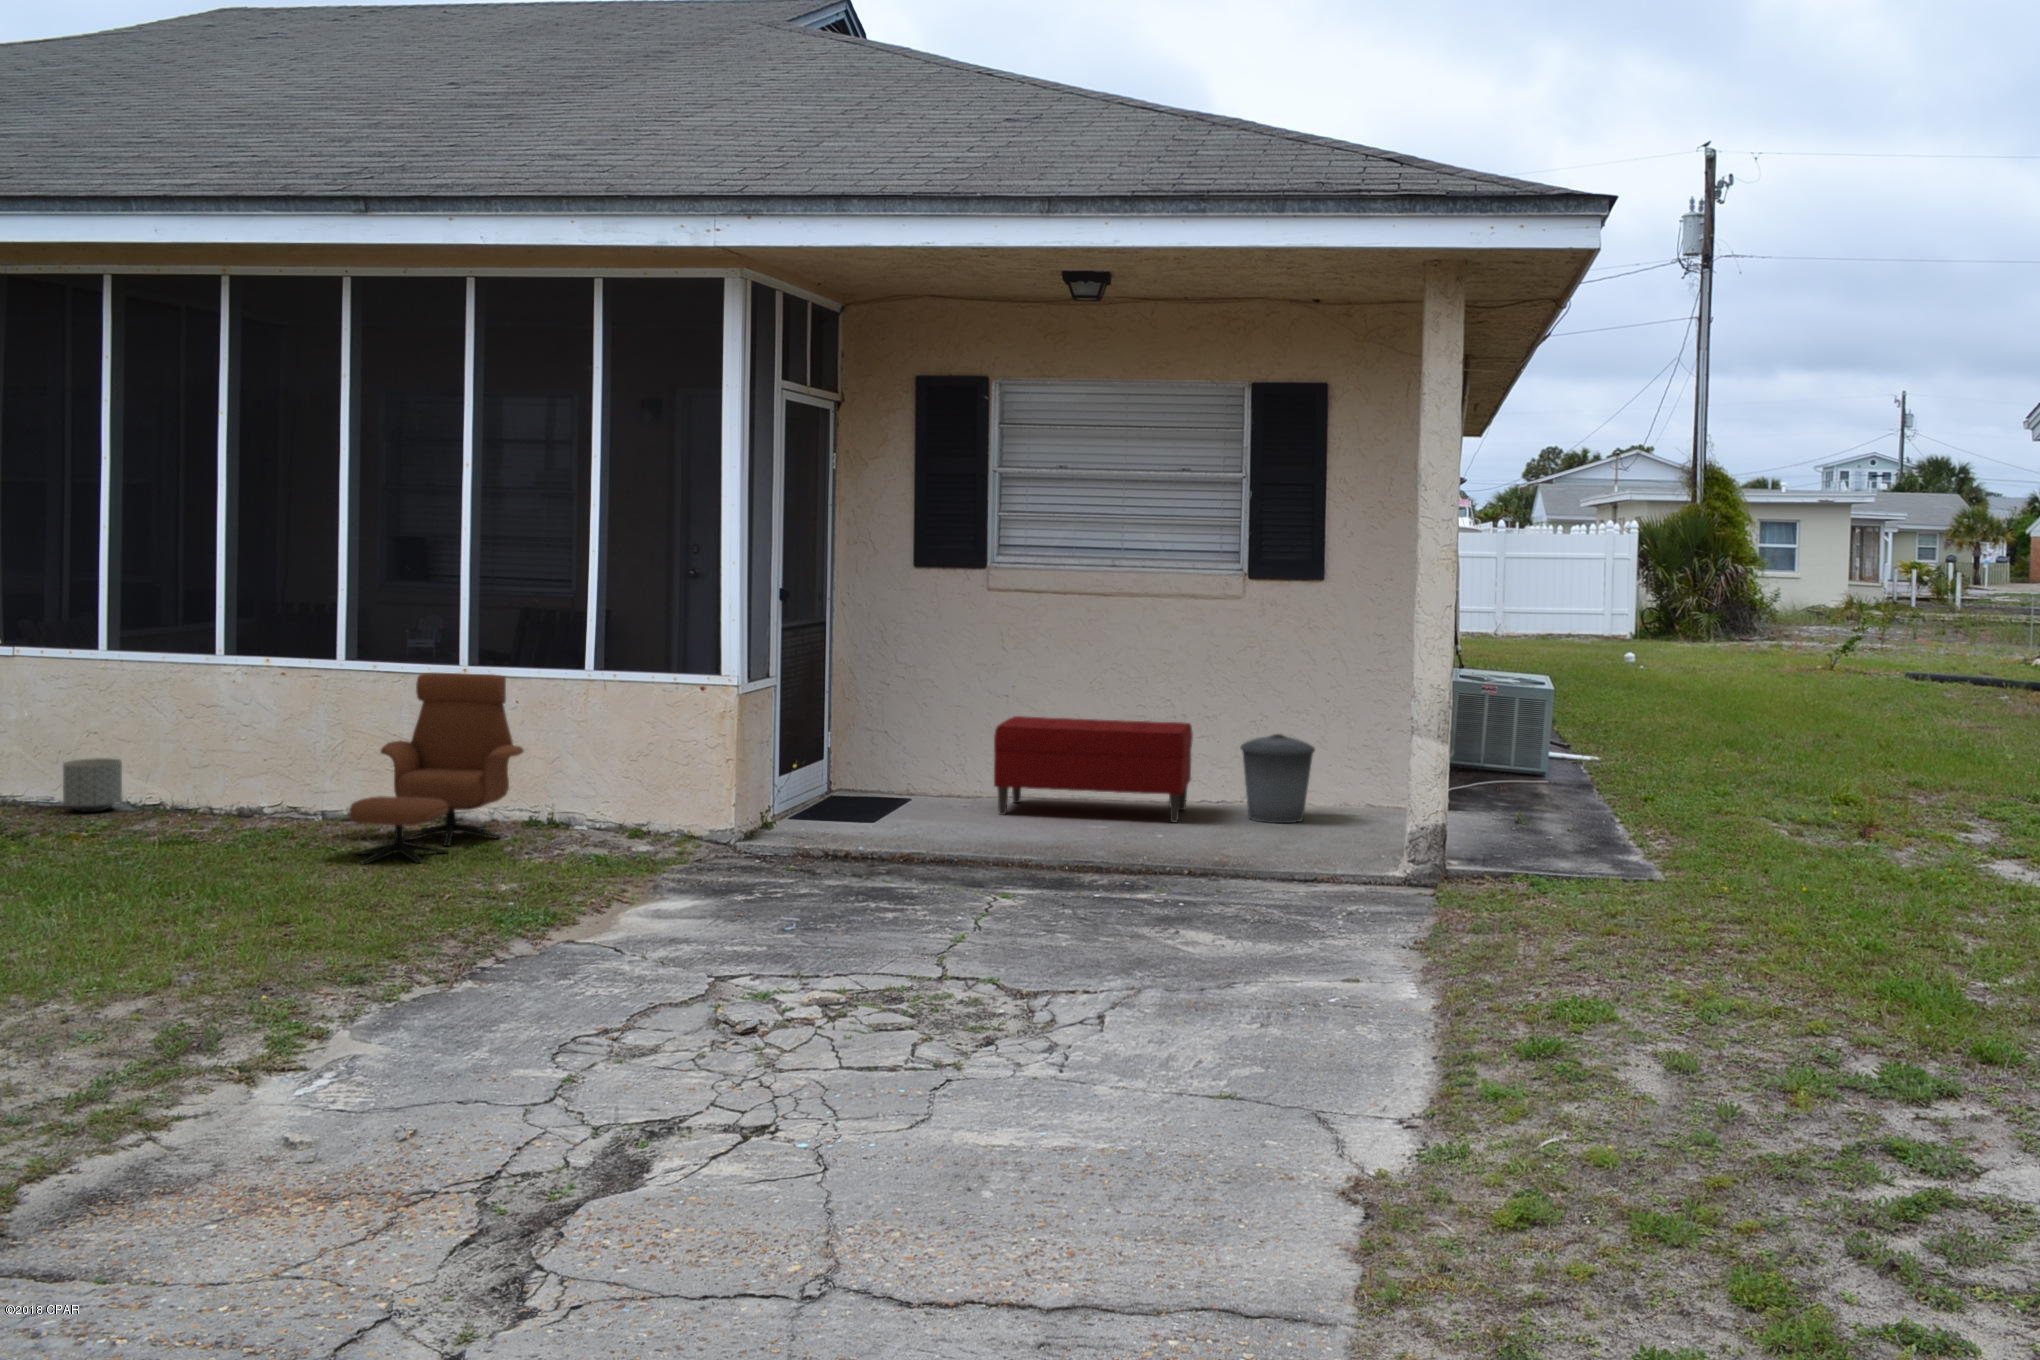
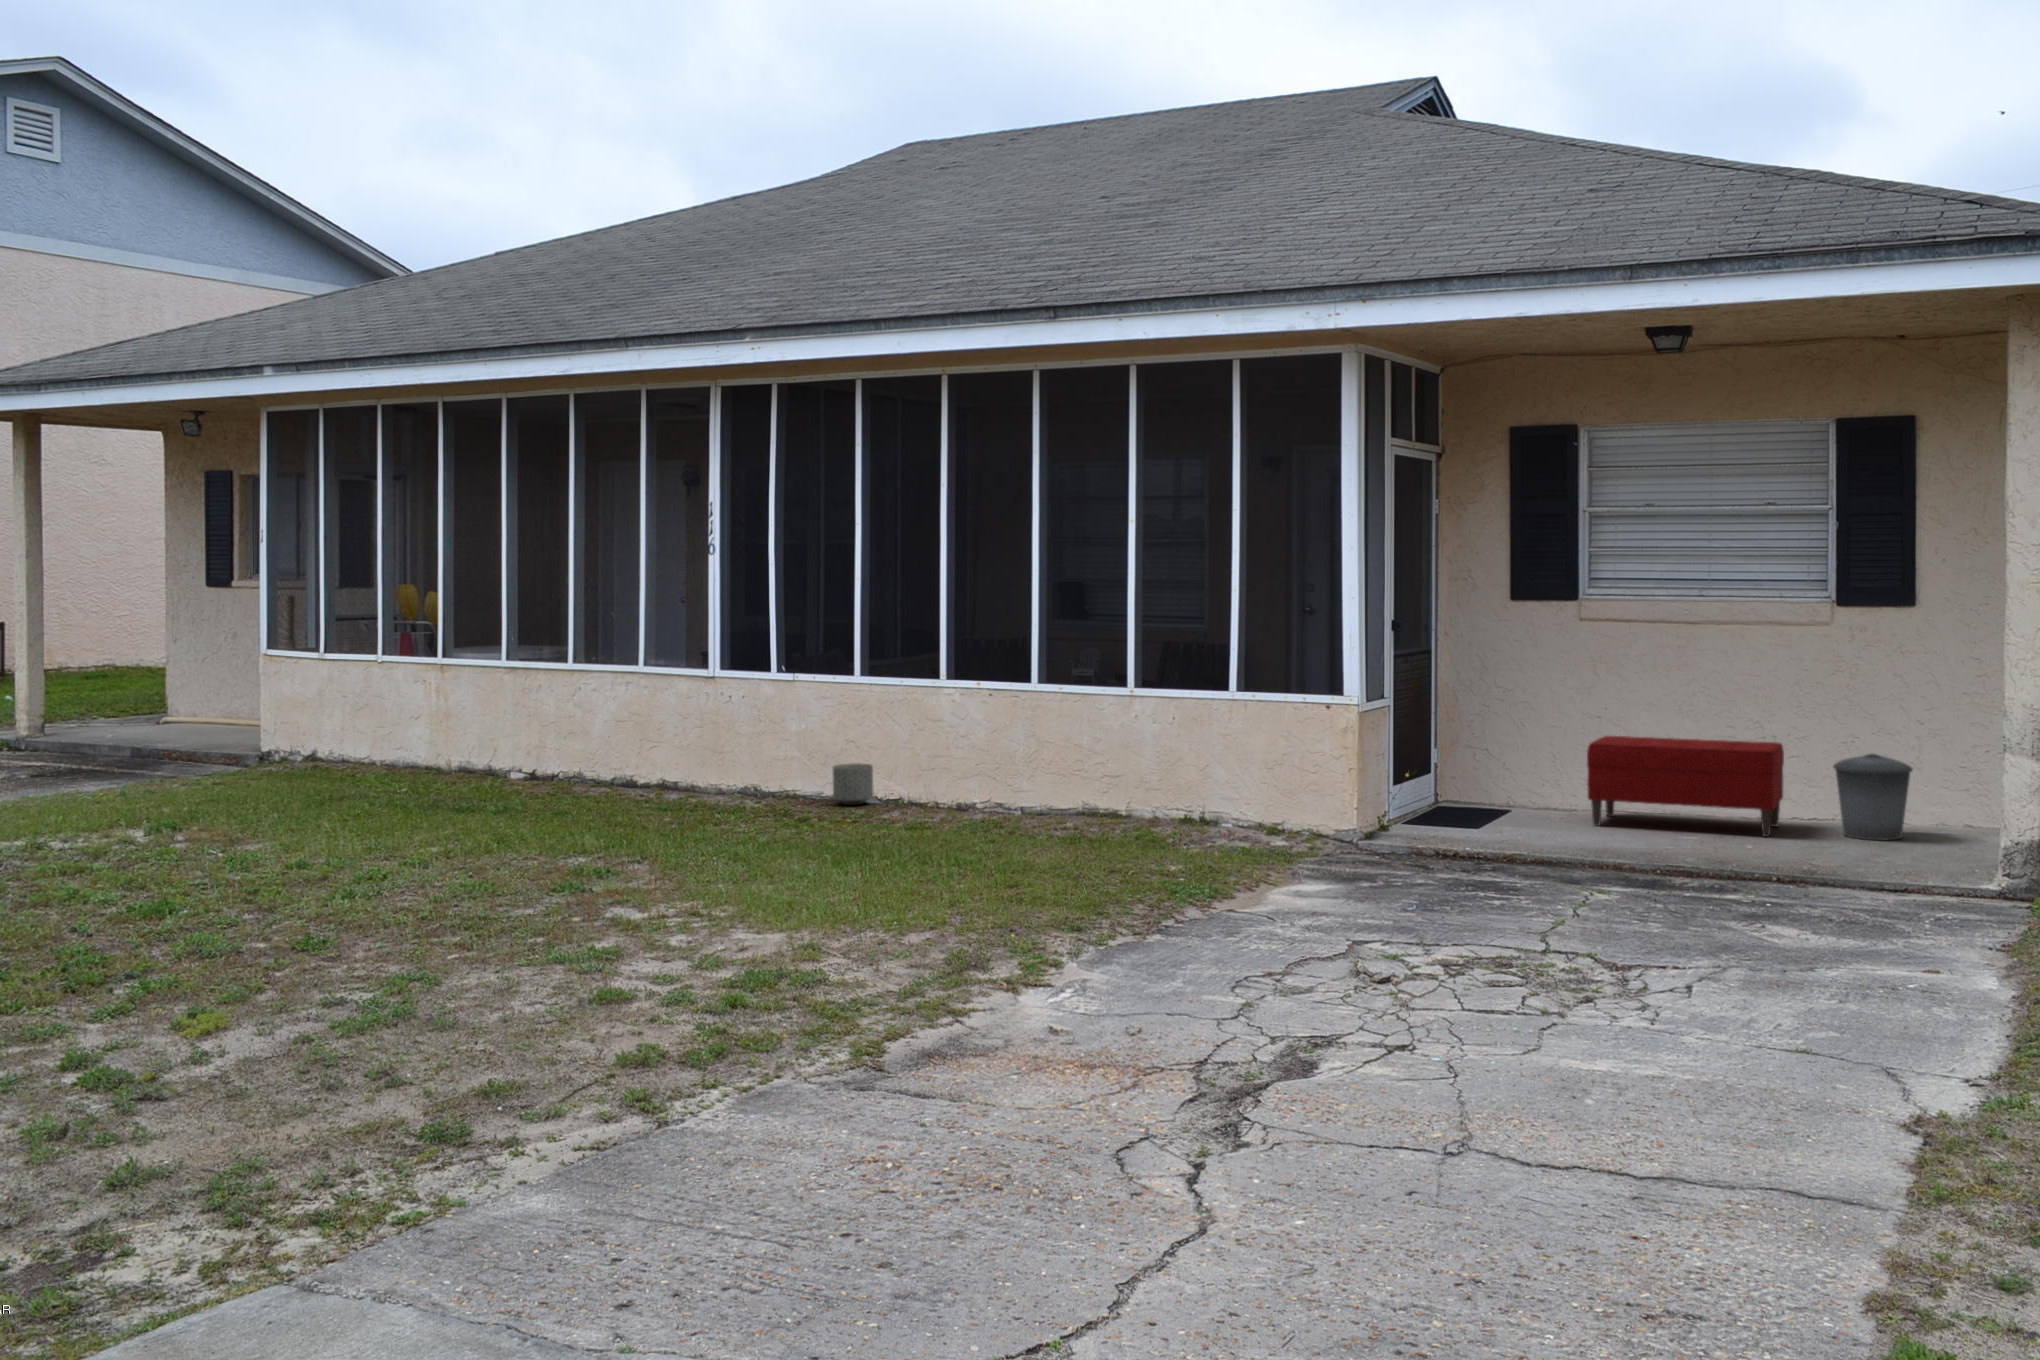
lounge chair: present [349,672,523,864] -> none [1048,695,1179,849]

